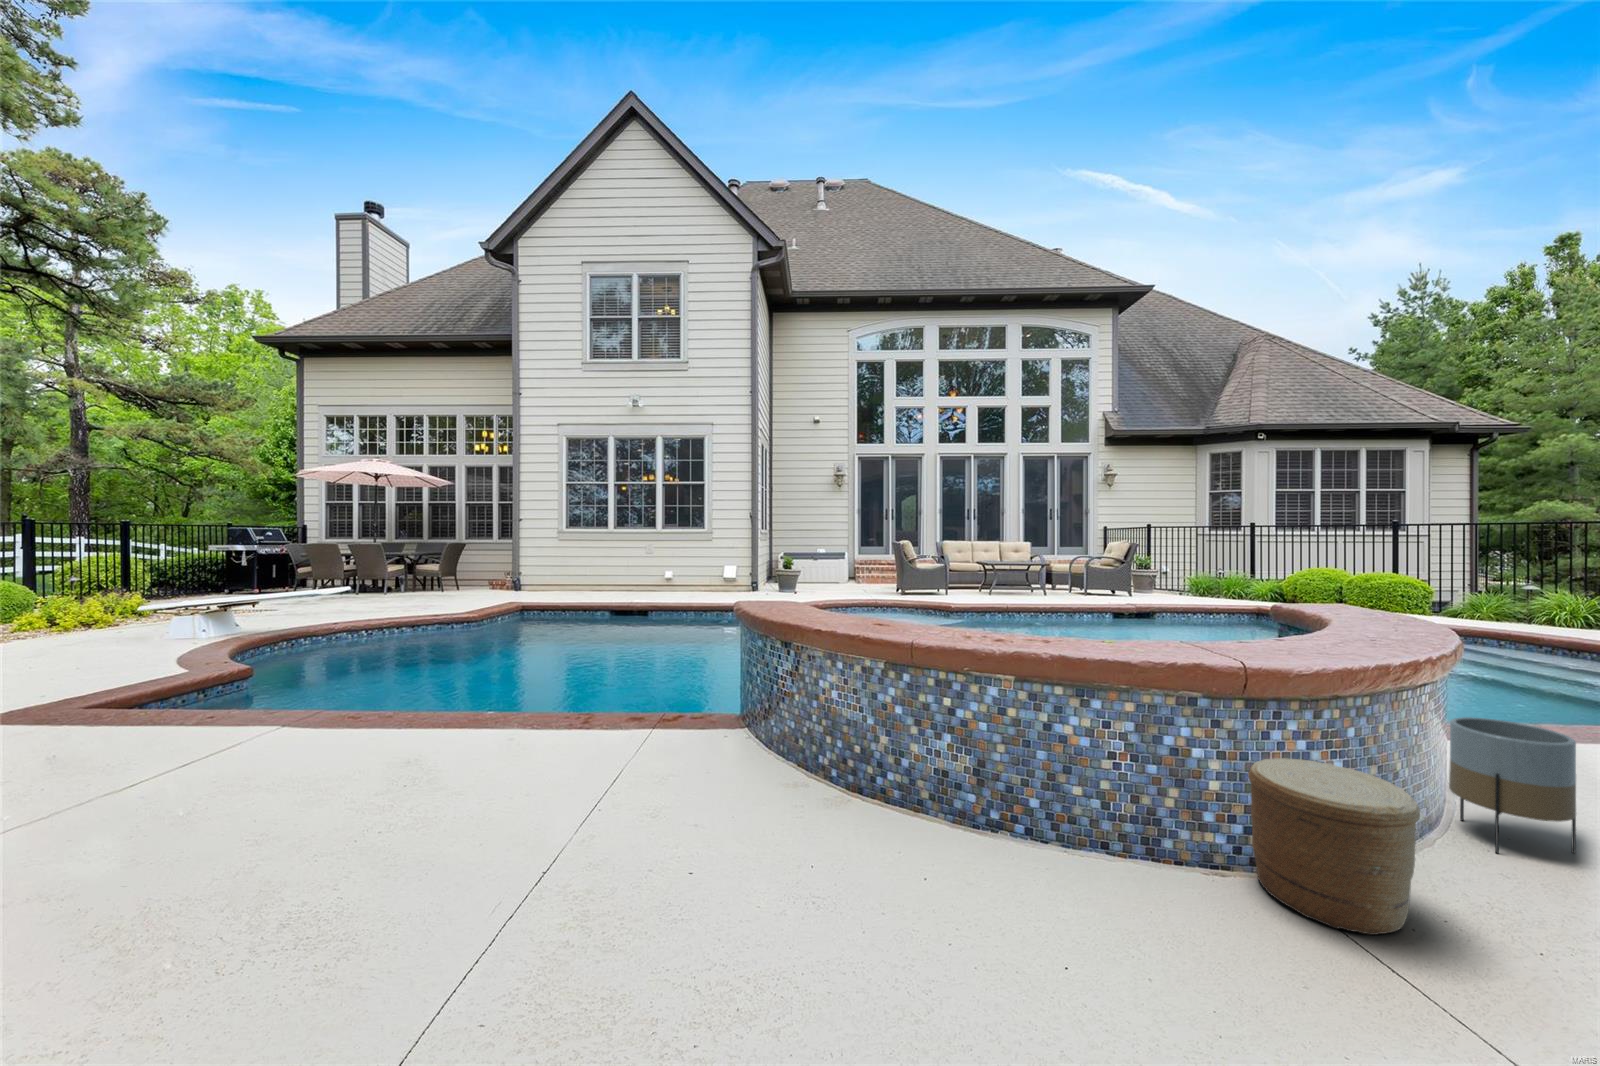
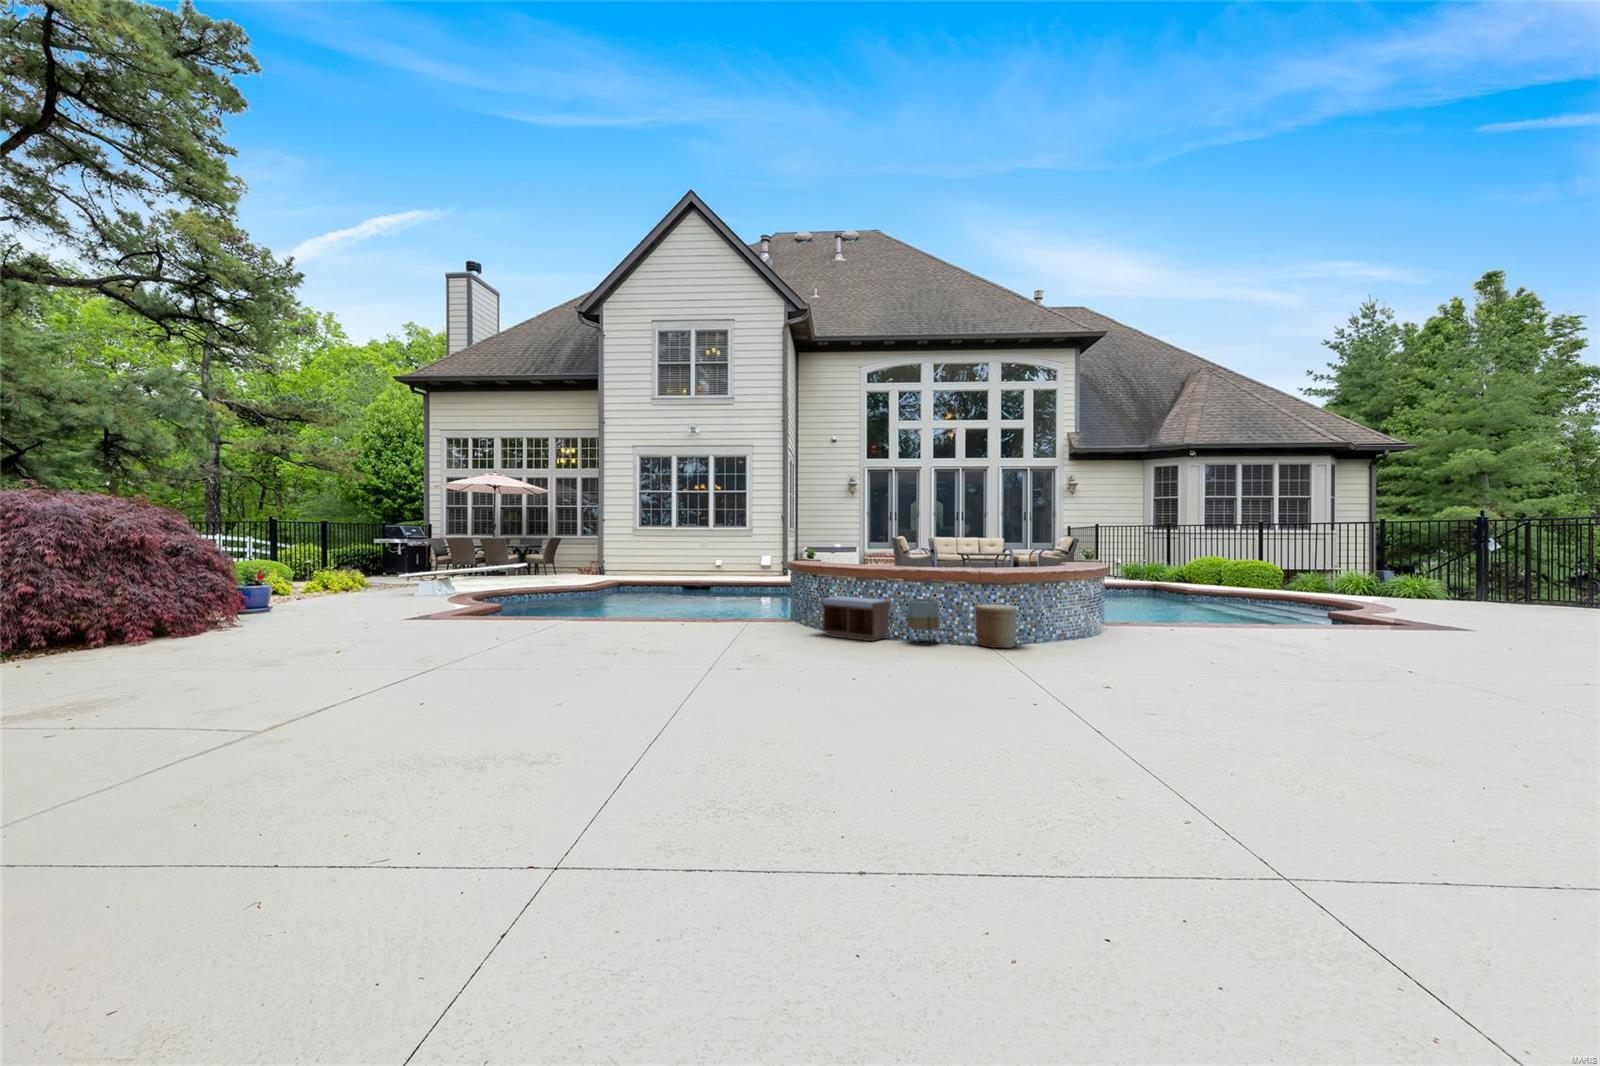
bench: none [800,705,981,861] -> present [822,596,890,641]
planter: present [1449,717,1576,853] -> present [907,599,940,632]

